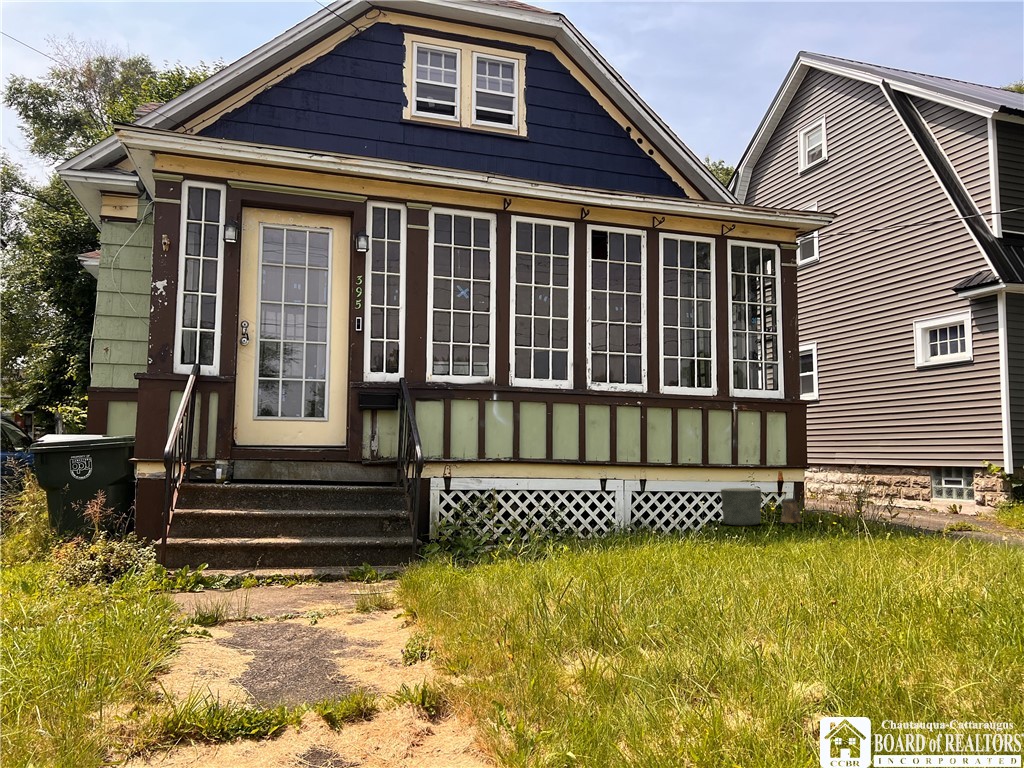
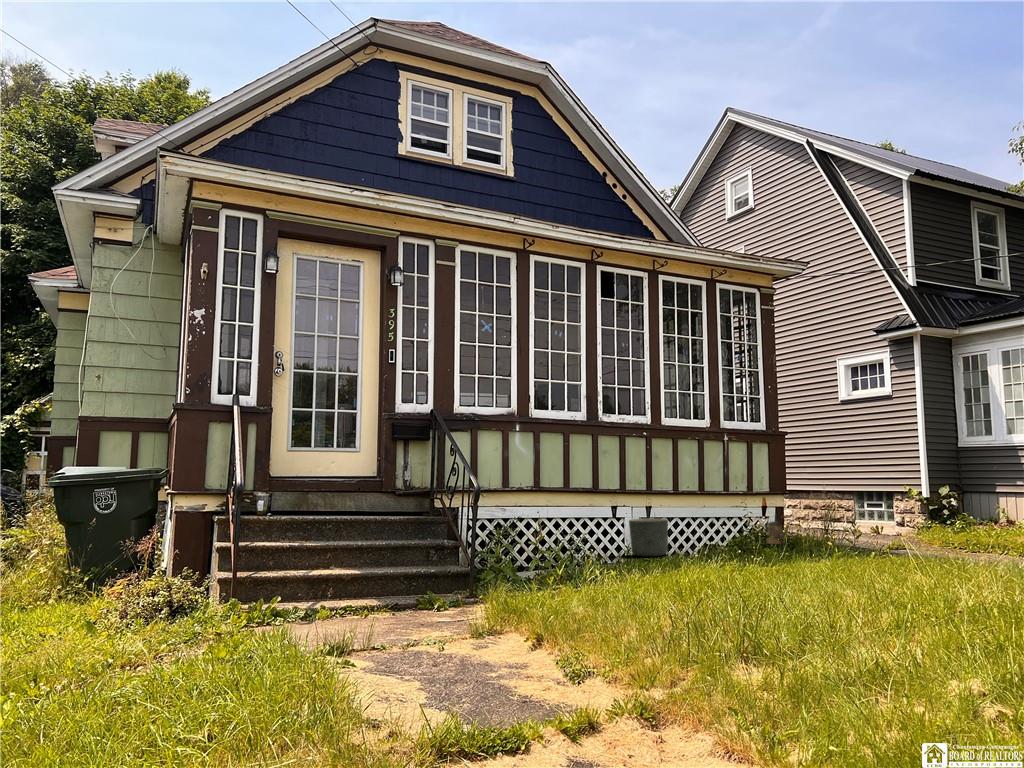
planter: present [721,488,761,526] -> present [629,518,668,557]

